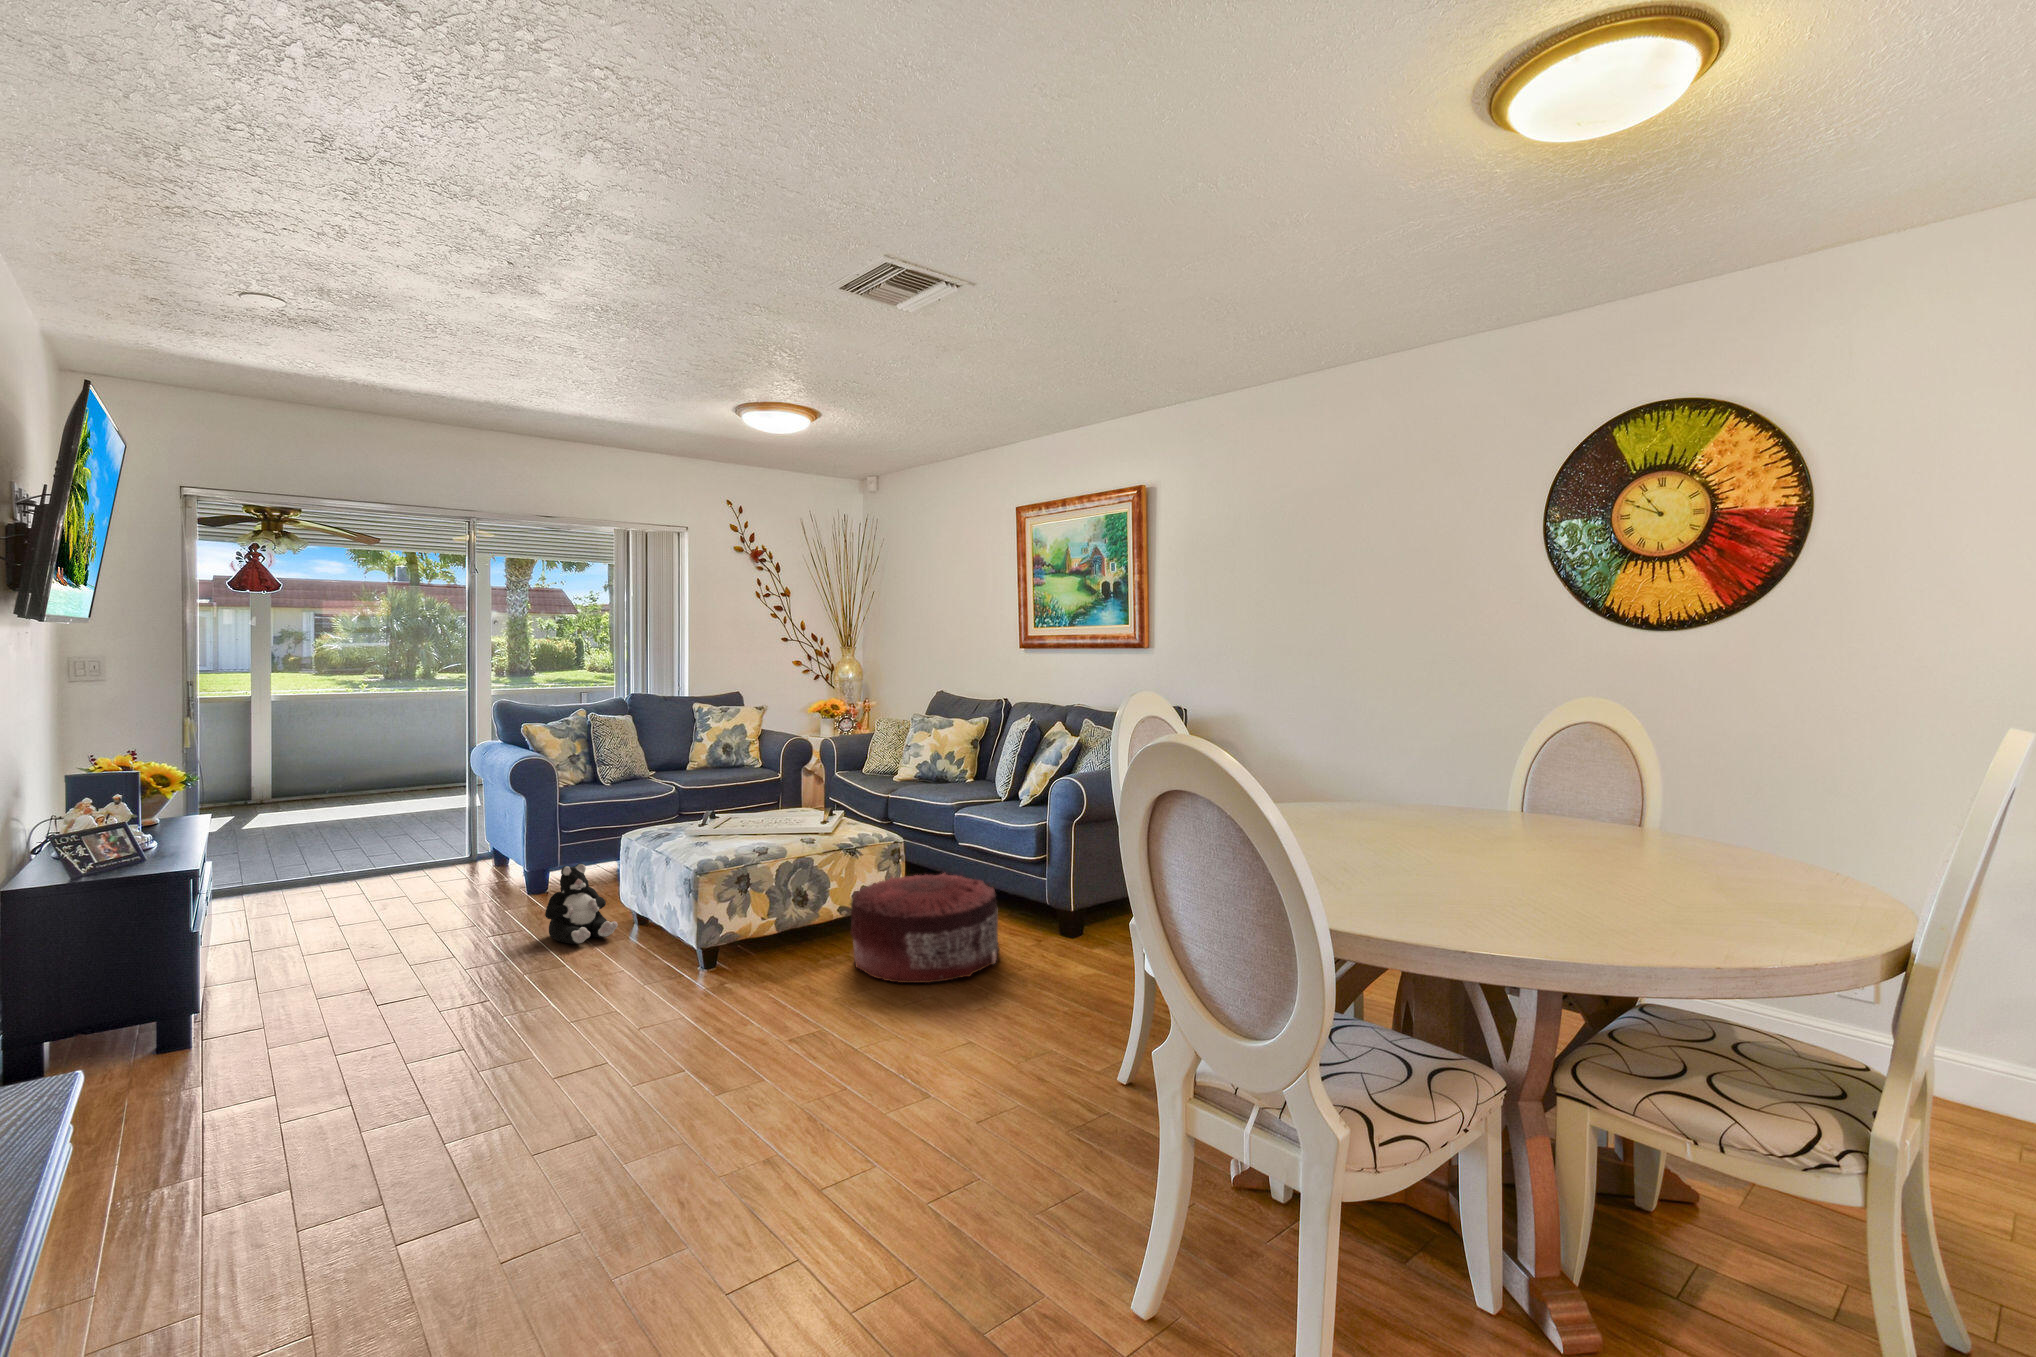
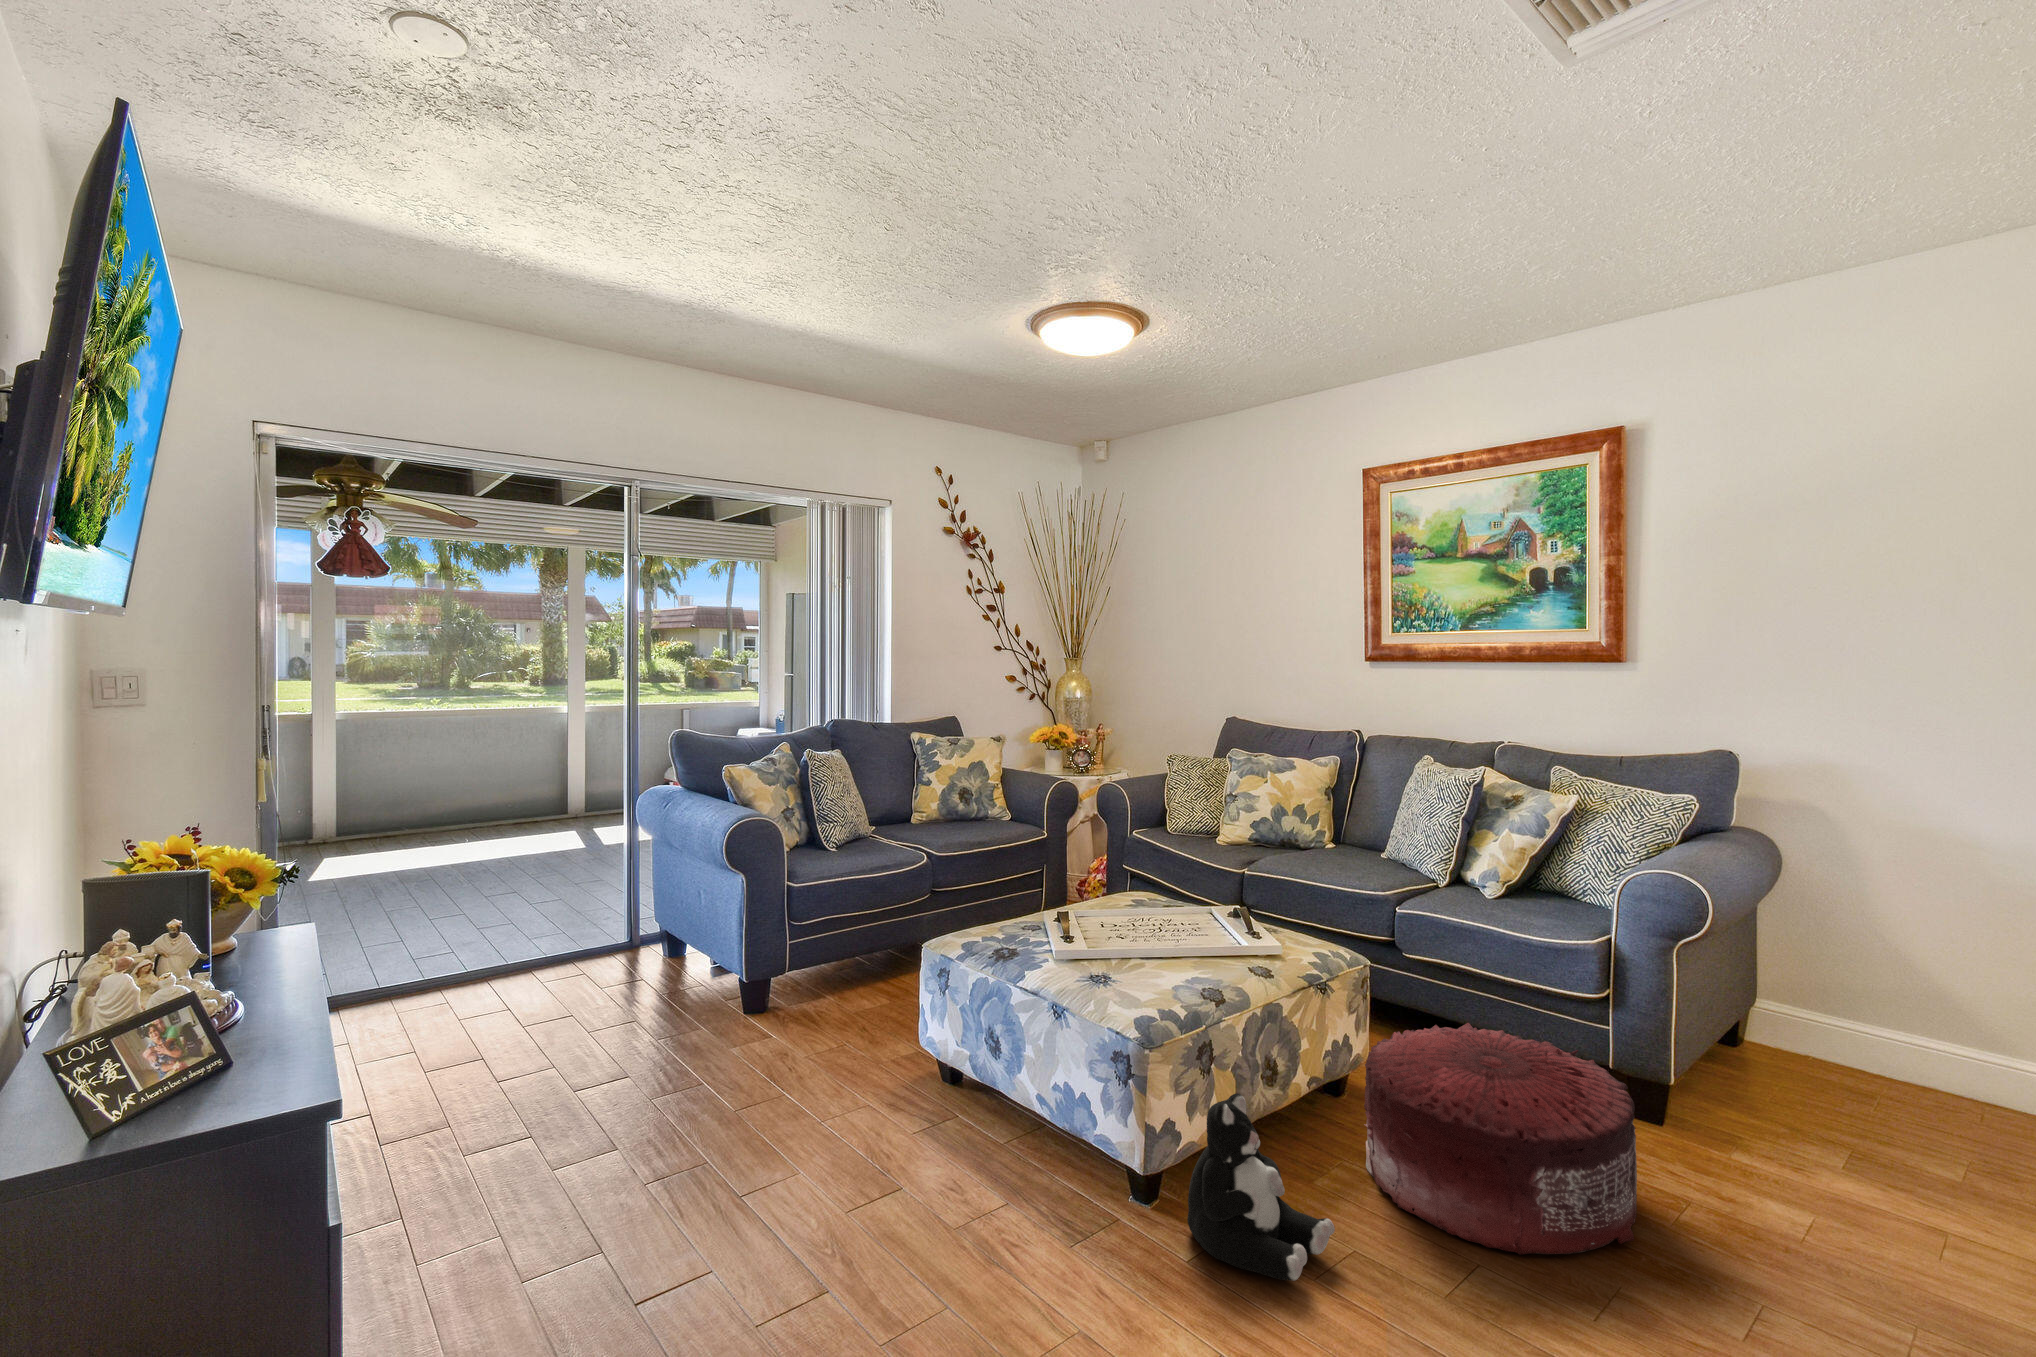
plush toy: present [545,863,618,944] -> present [1188,1093,1335,1281]

